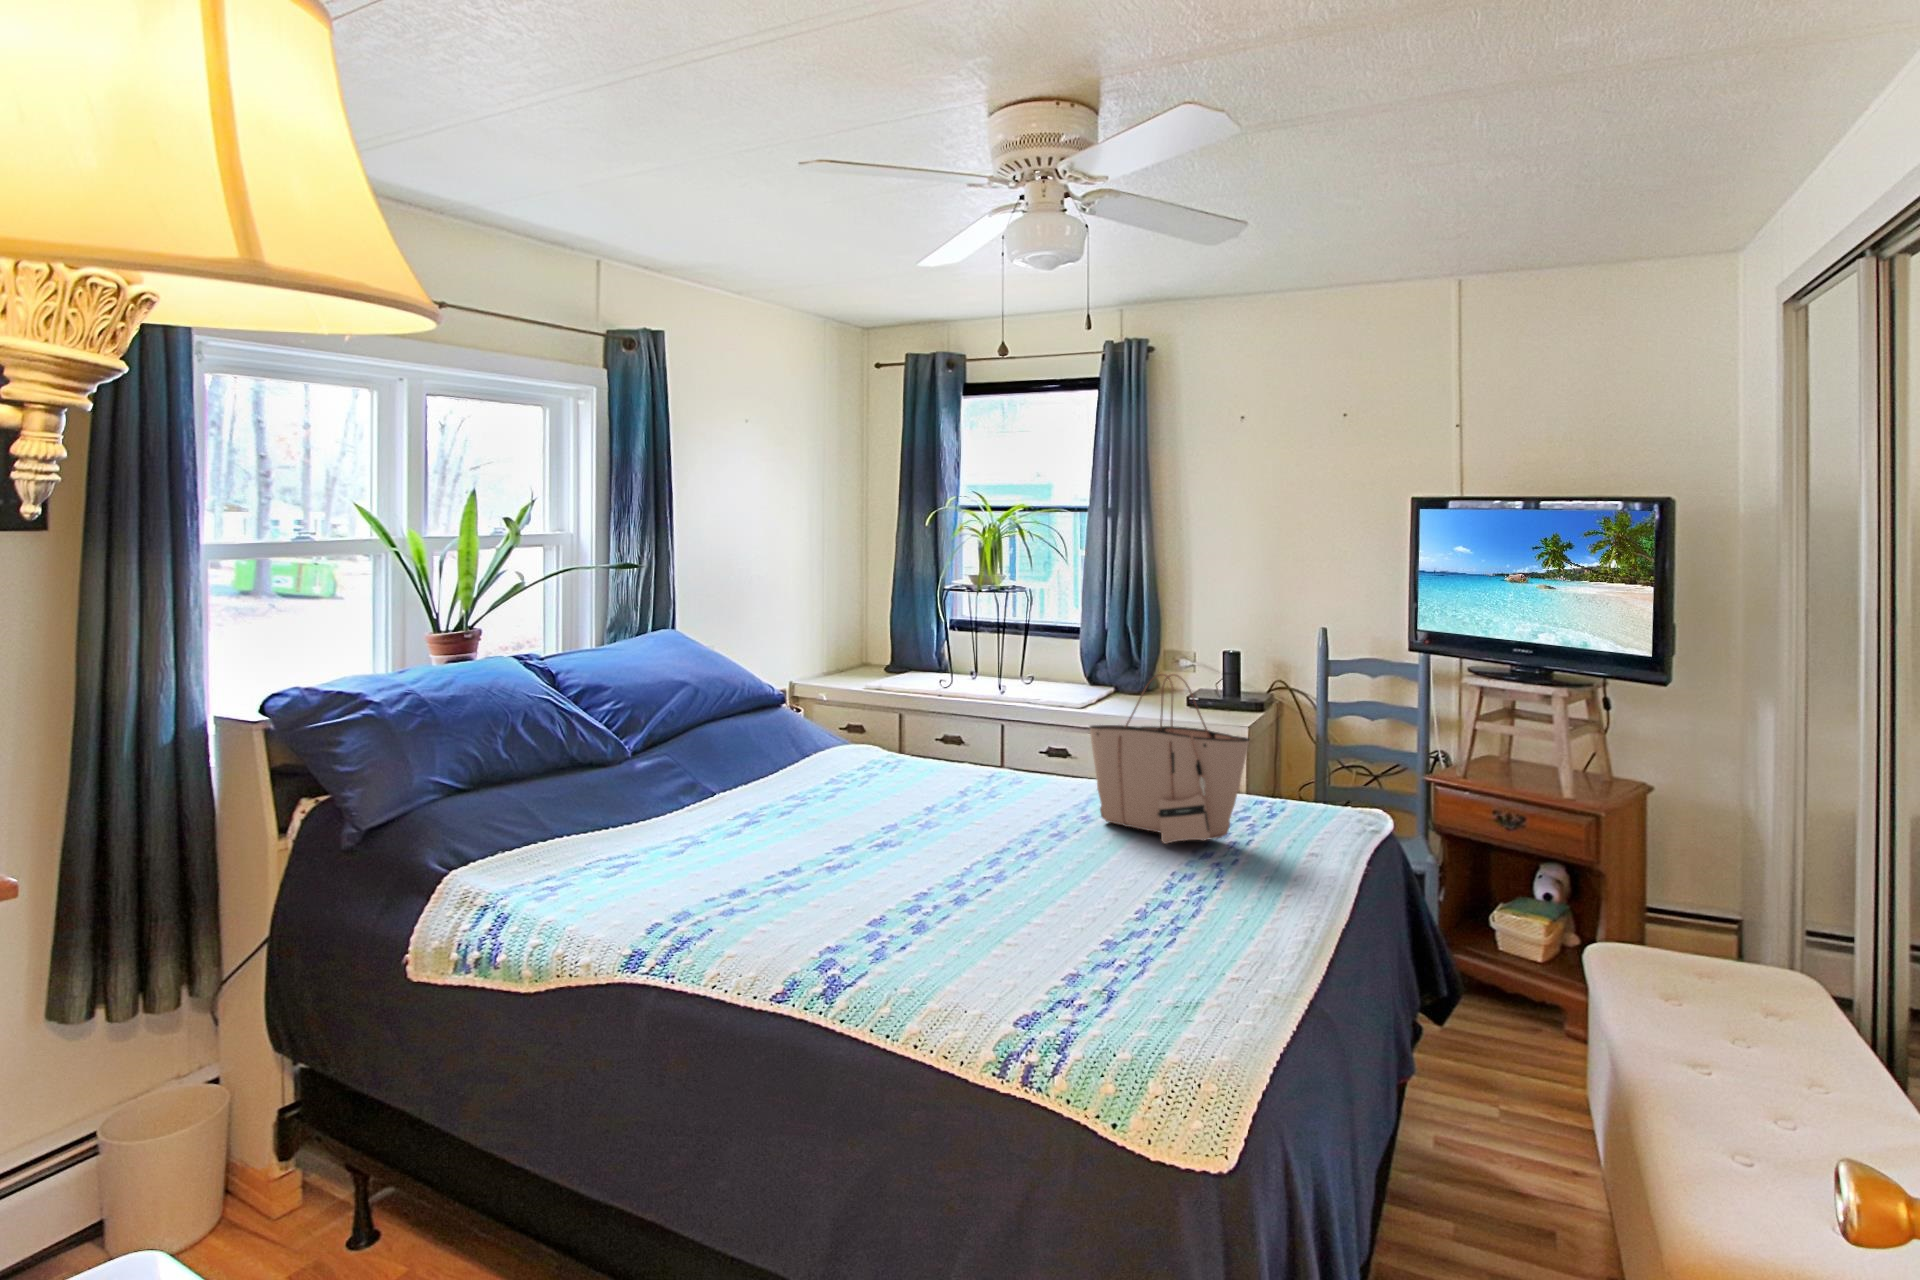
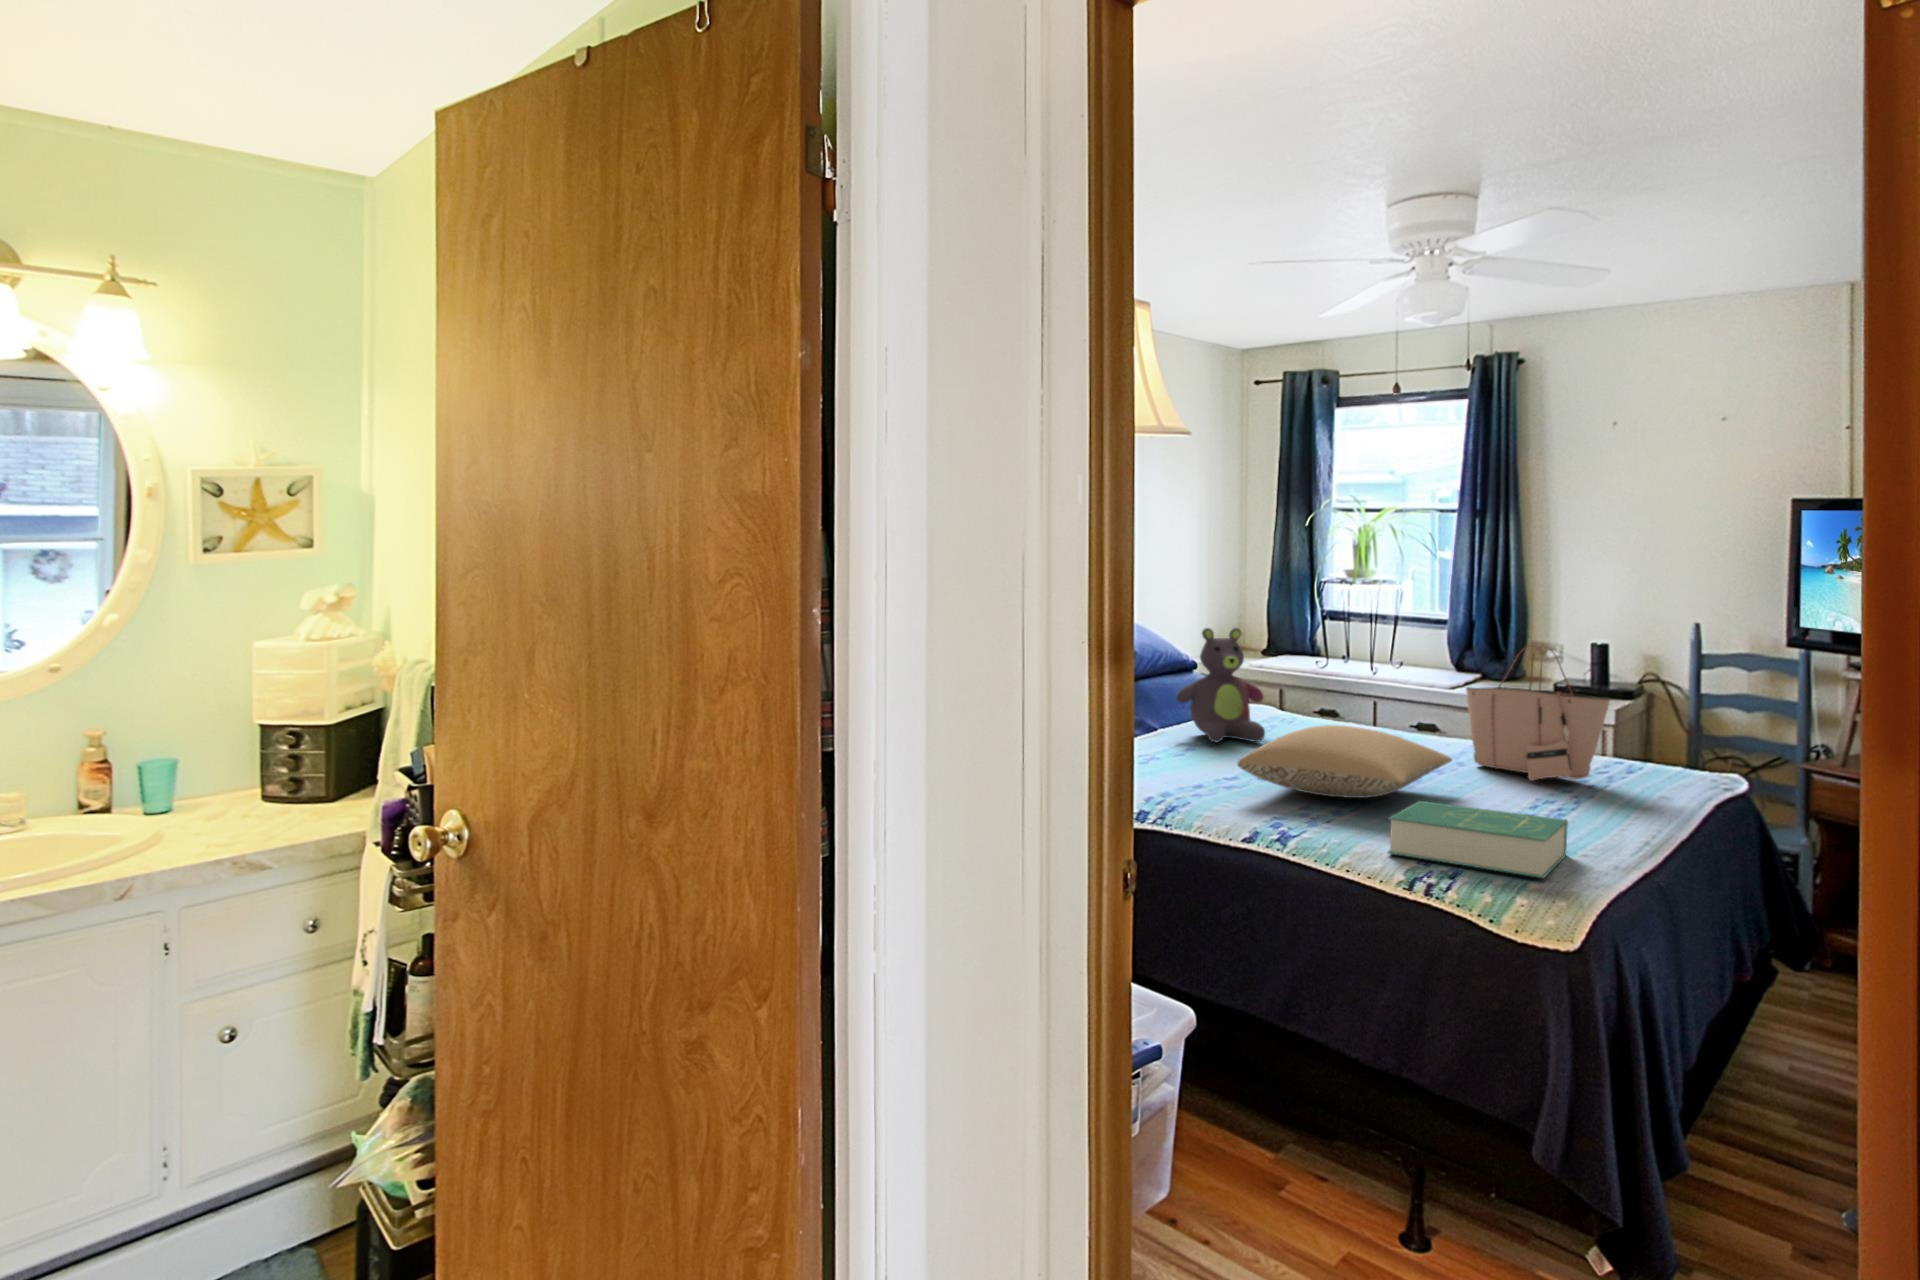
stuffed bear: none [748,657,860,807] -> present [1176,628,1265,742]
pillow: none [790,795,1072,898] -> present [1237,725,1452,798]
book: none [974,911,1210,1043] -> present [1388,801,1568,878]

